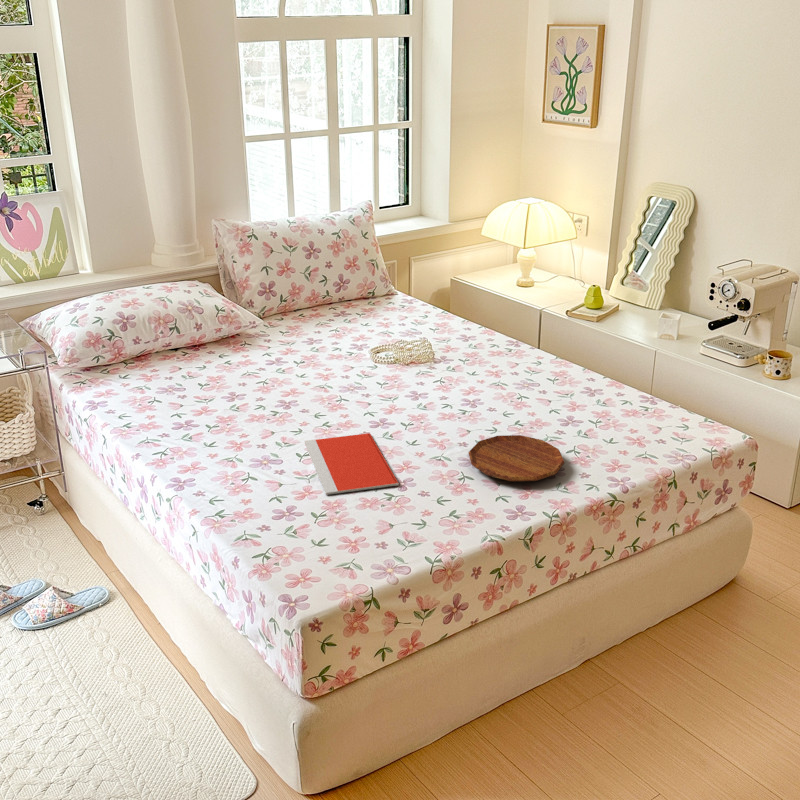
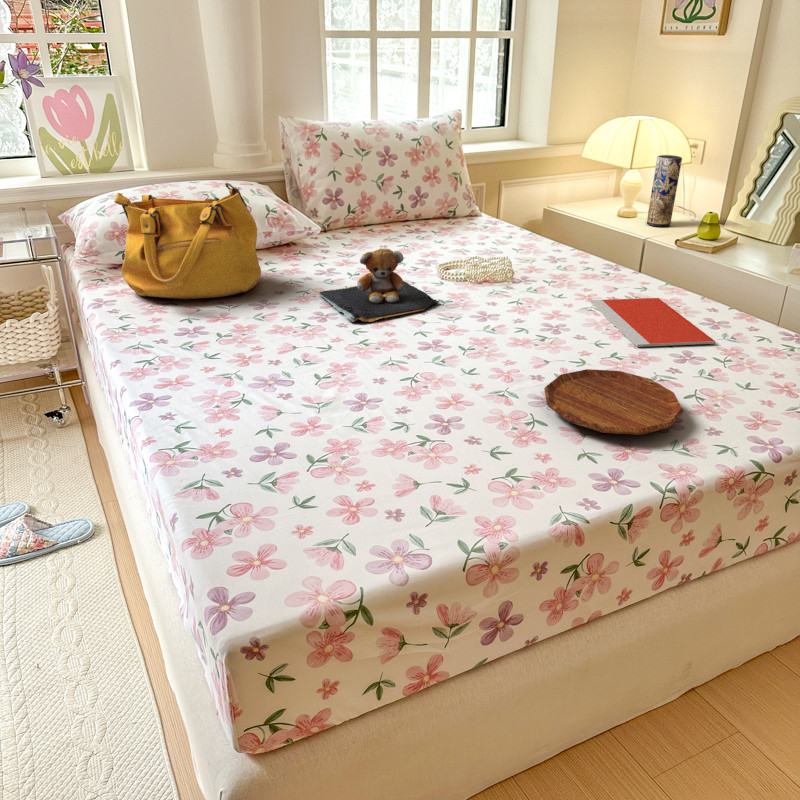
vase: none [541,234,565,295] -> present [647,155,682,227]
handbag: none [106,298,226,396] -> present [114,183,261,299]
teddy bear: none [277,346,378,408] -> present [318,248,439,322]
notebook: present [305,433,399,495] -> present [590,298,715,347]

